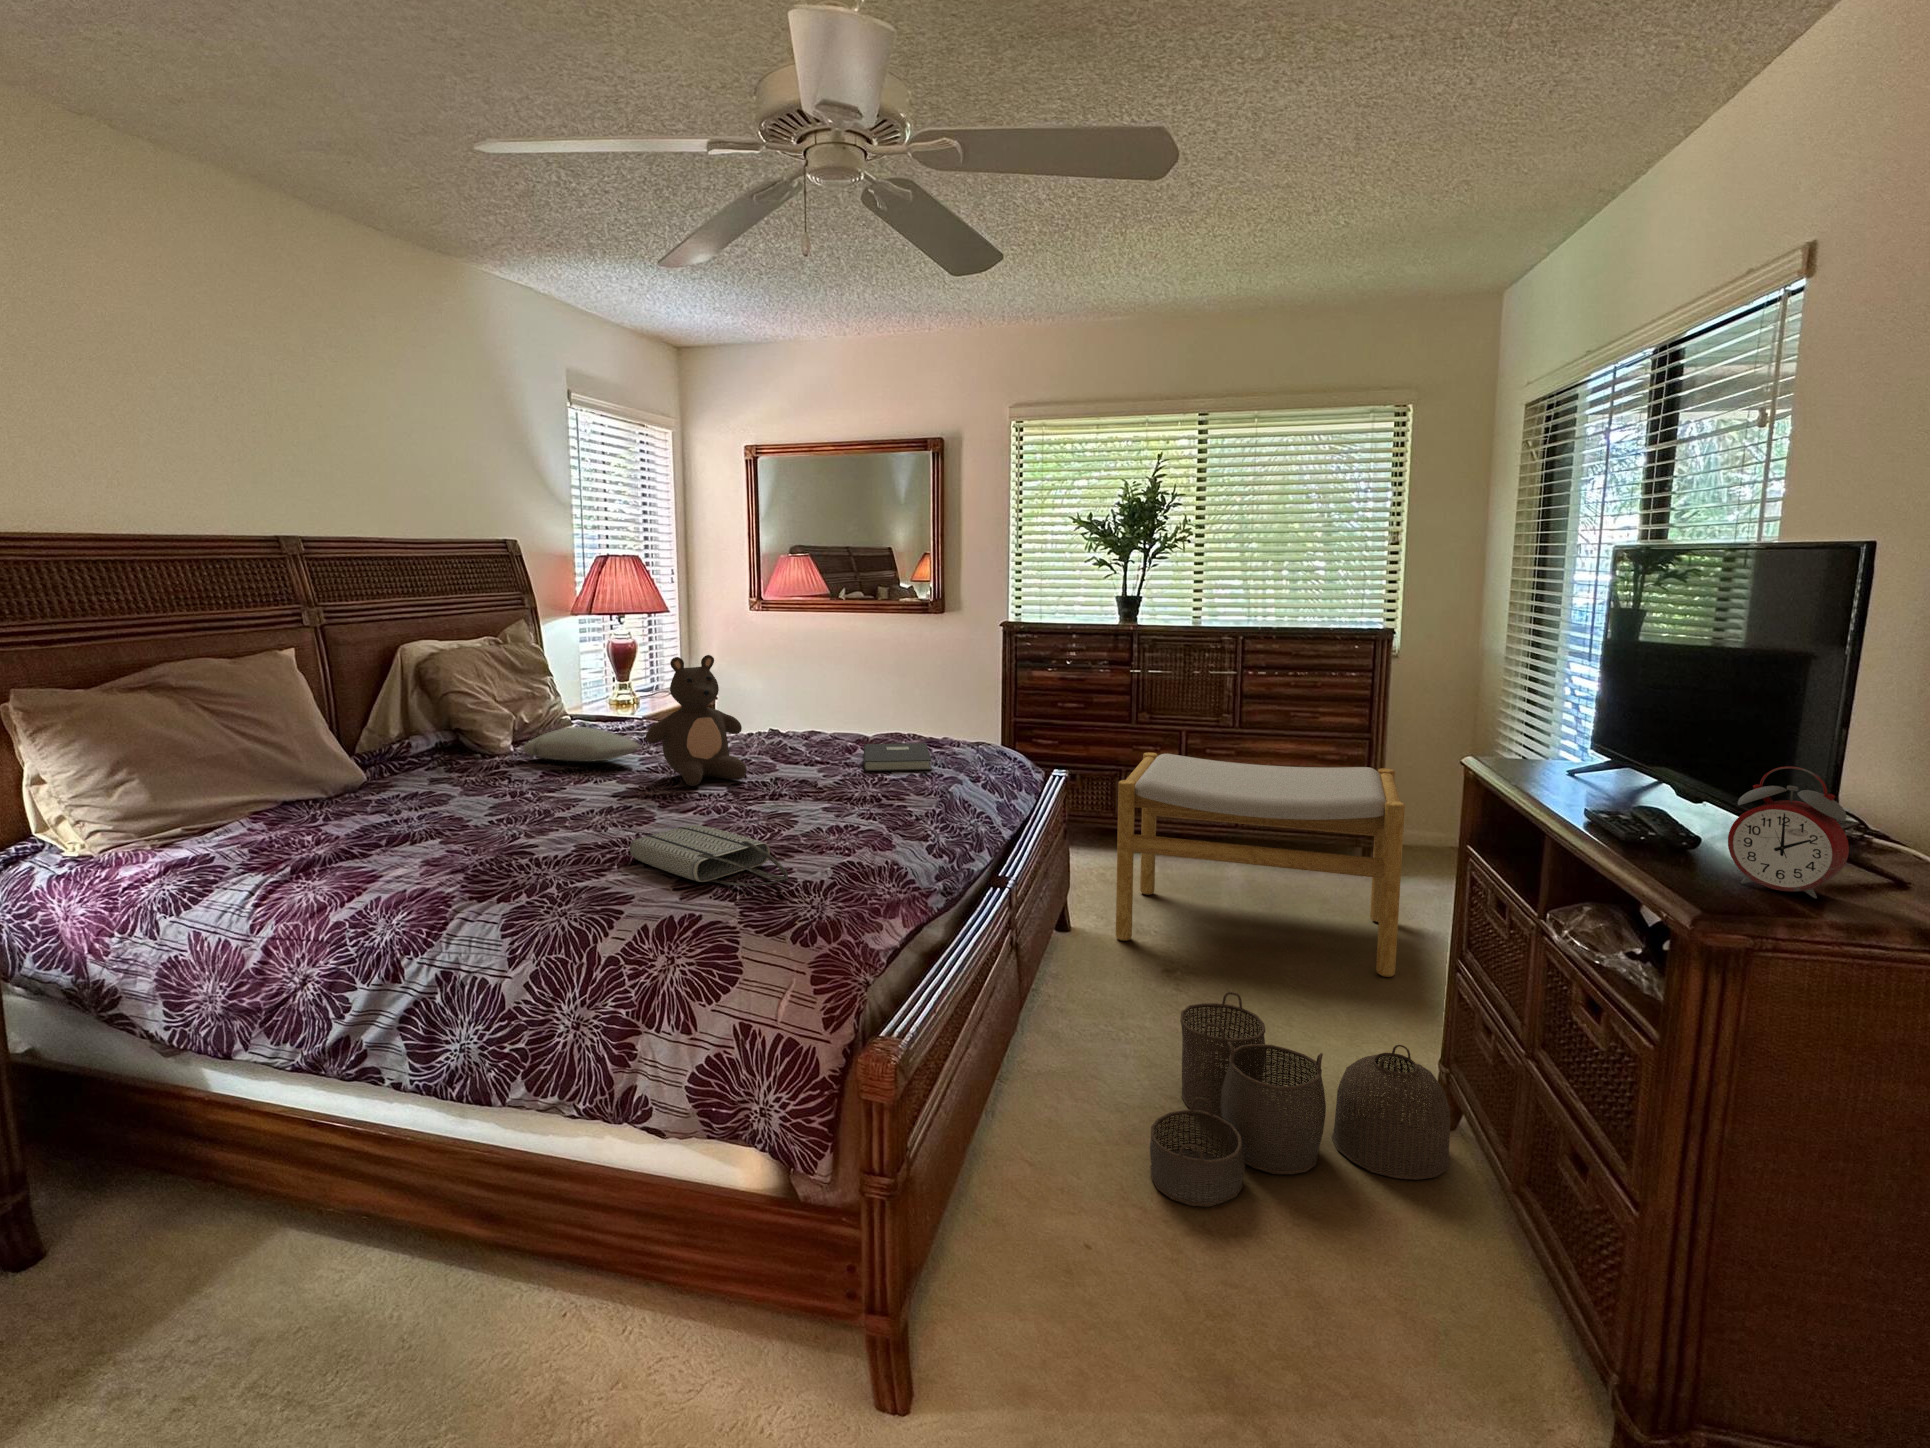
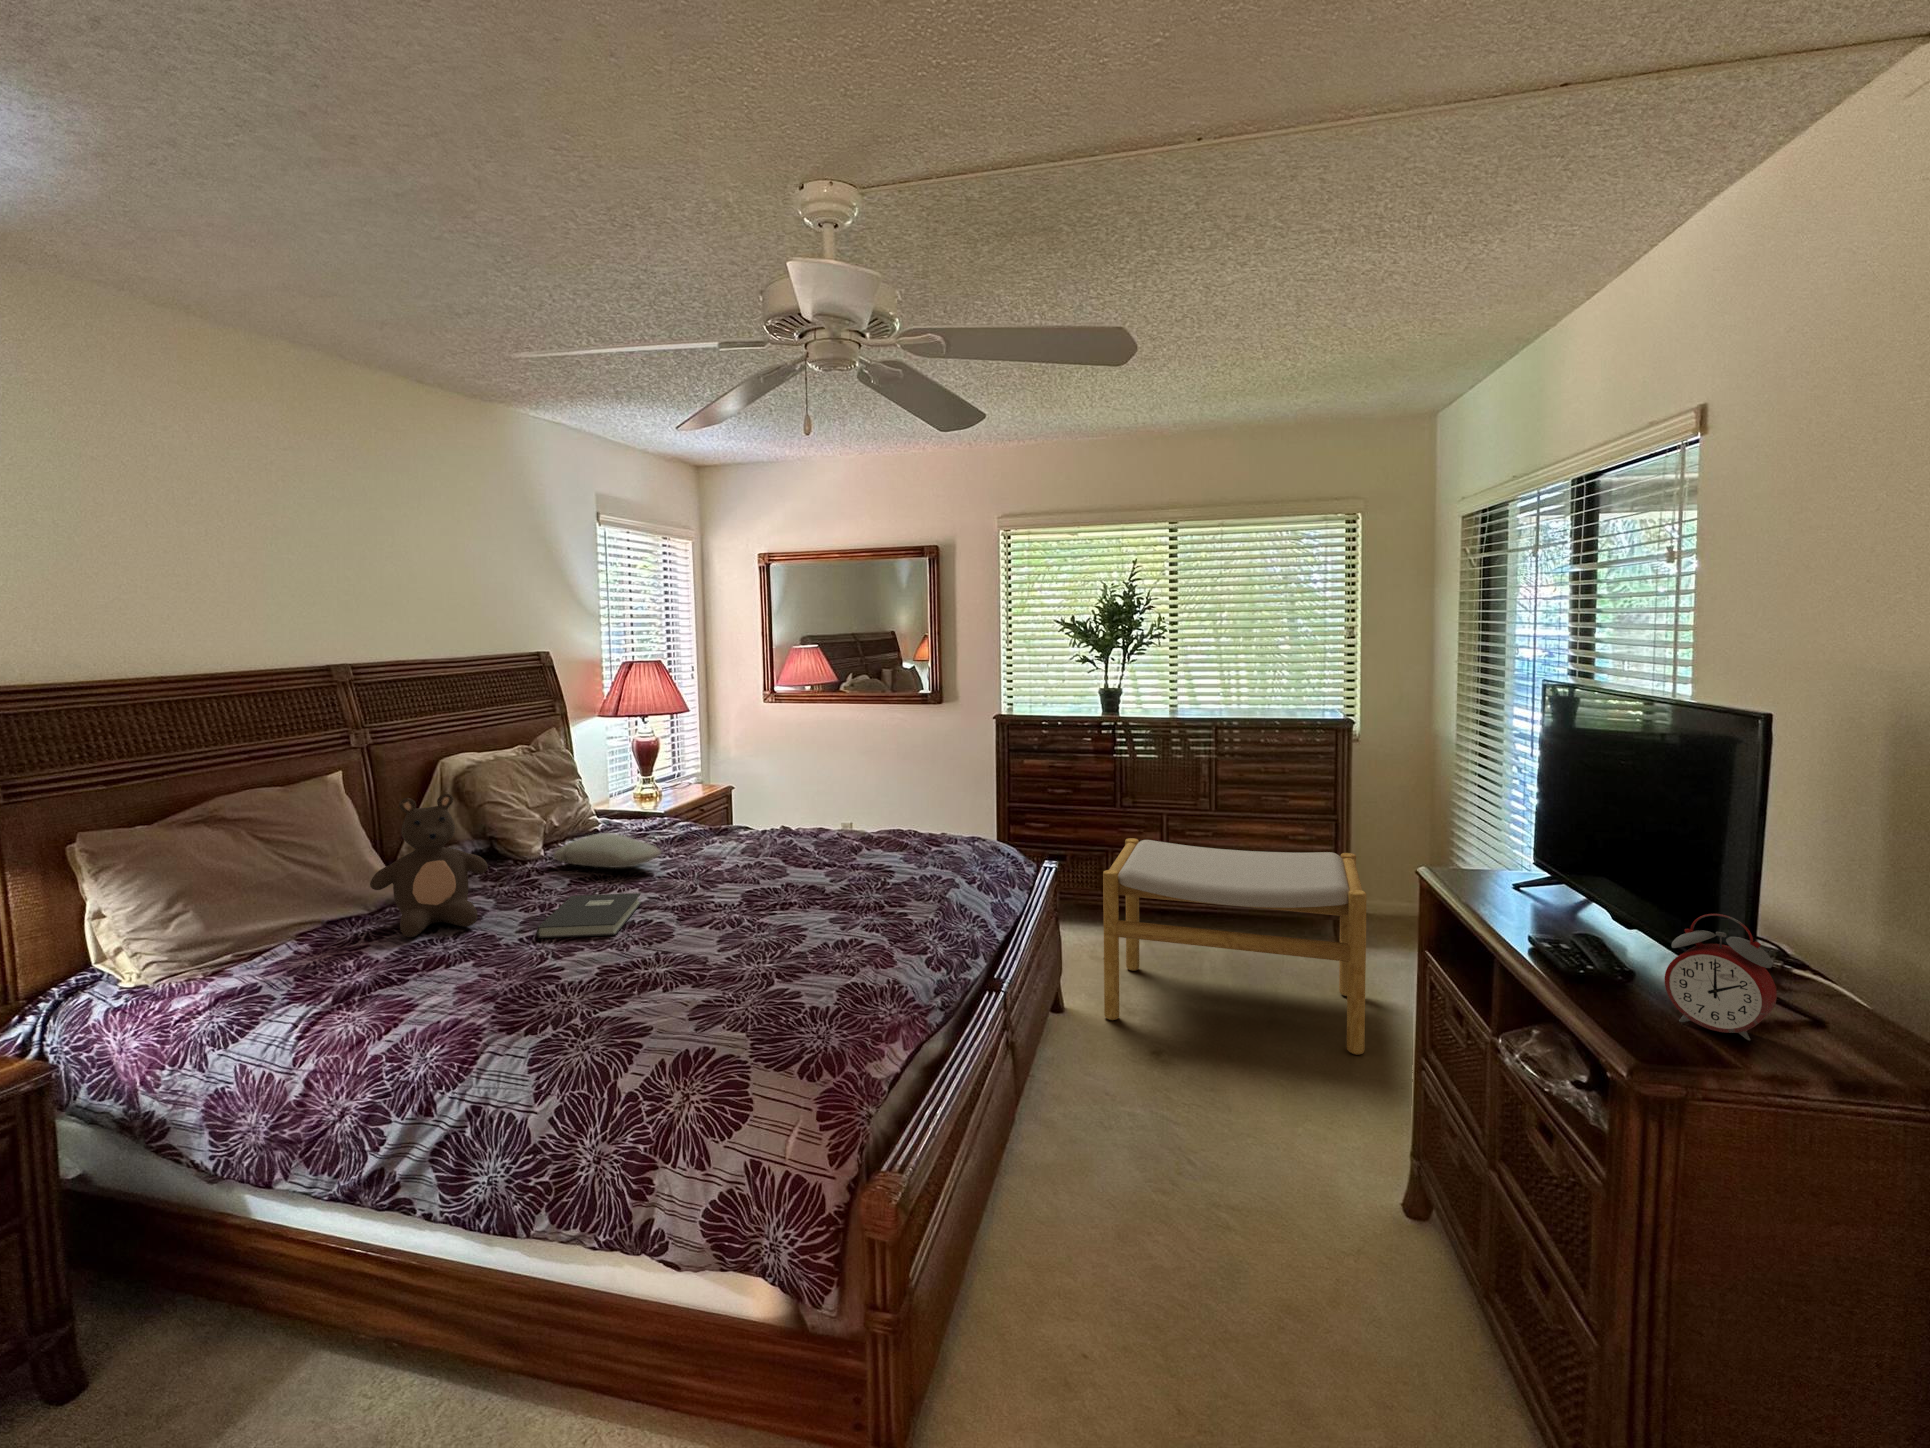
teddy bear: present [646,655,747,786] -> present [370,794,488,937]
book: present [864,743,931,771] -> present [537,893,641,938]
tote bag: present [630,825,788,886] -> none [650,946,796,1015]
woven basket: present [1150,992,1450,1207] -> none [1140,1085,1423,1309]

